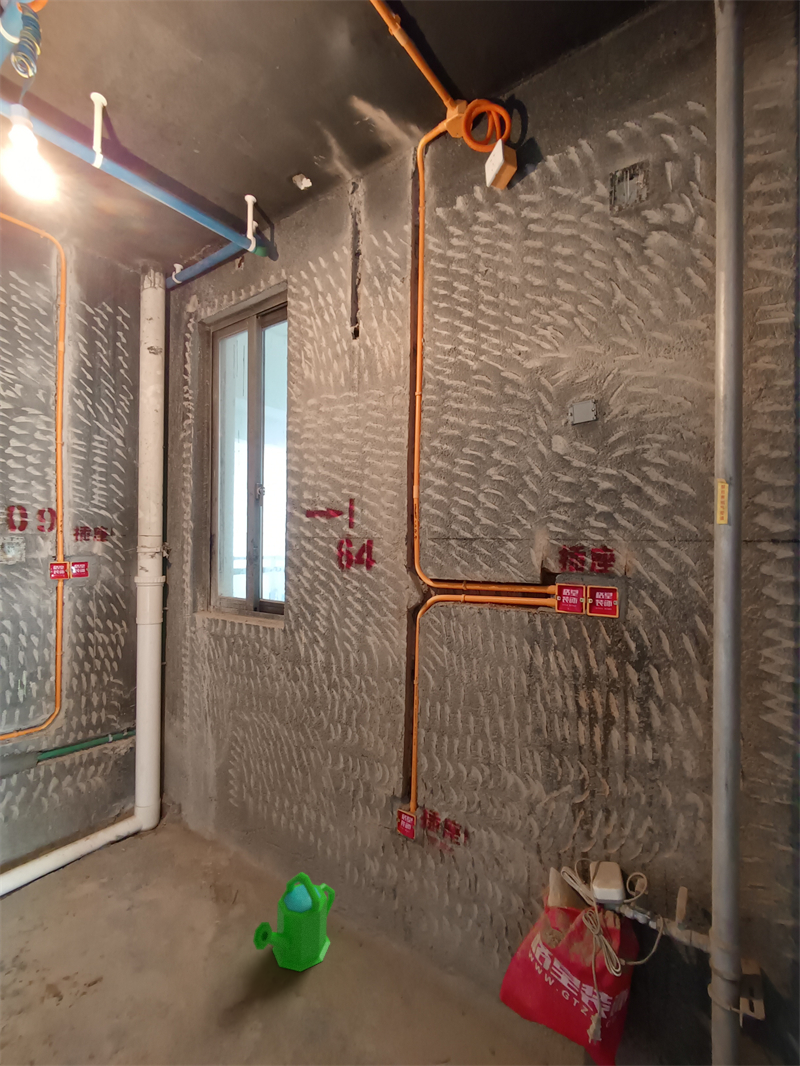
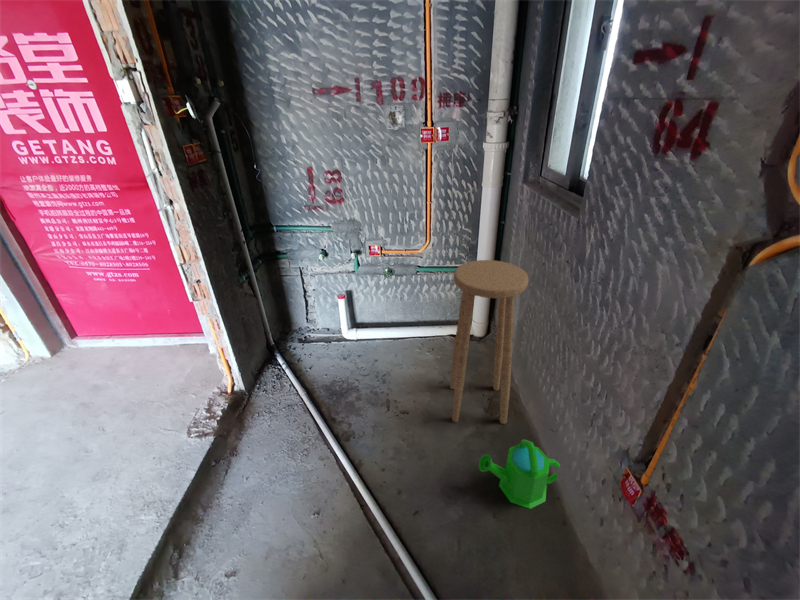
stool: none [146,692,245,941] -> present [450,260,528,424]

